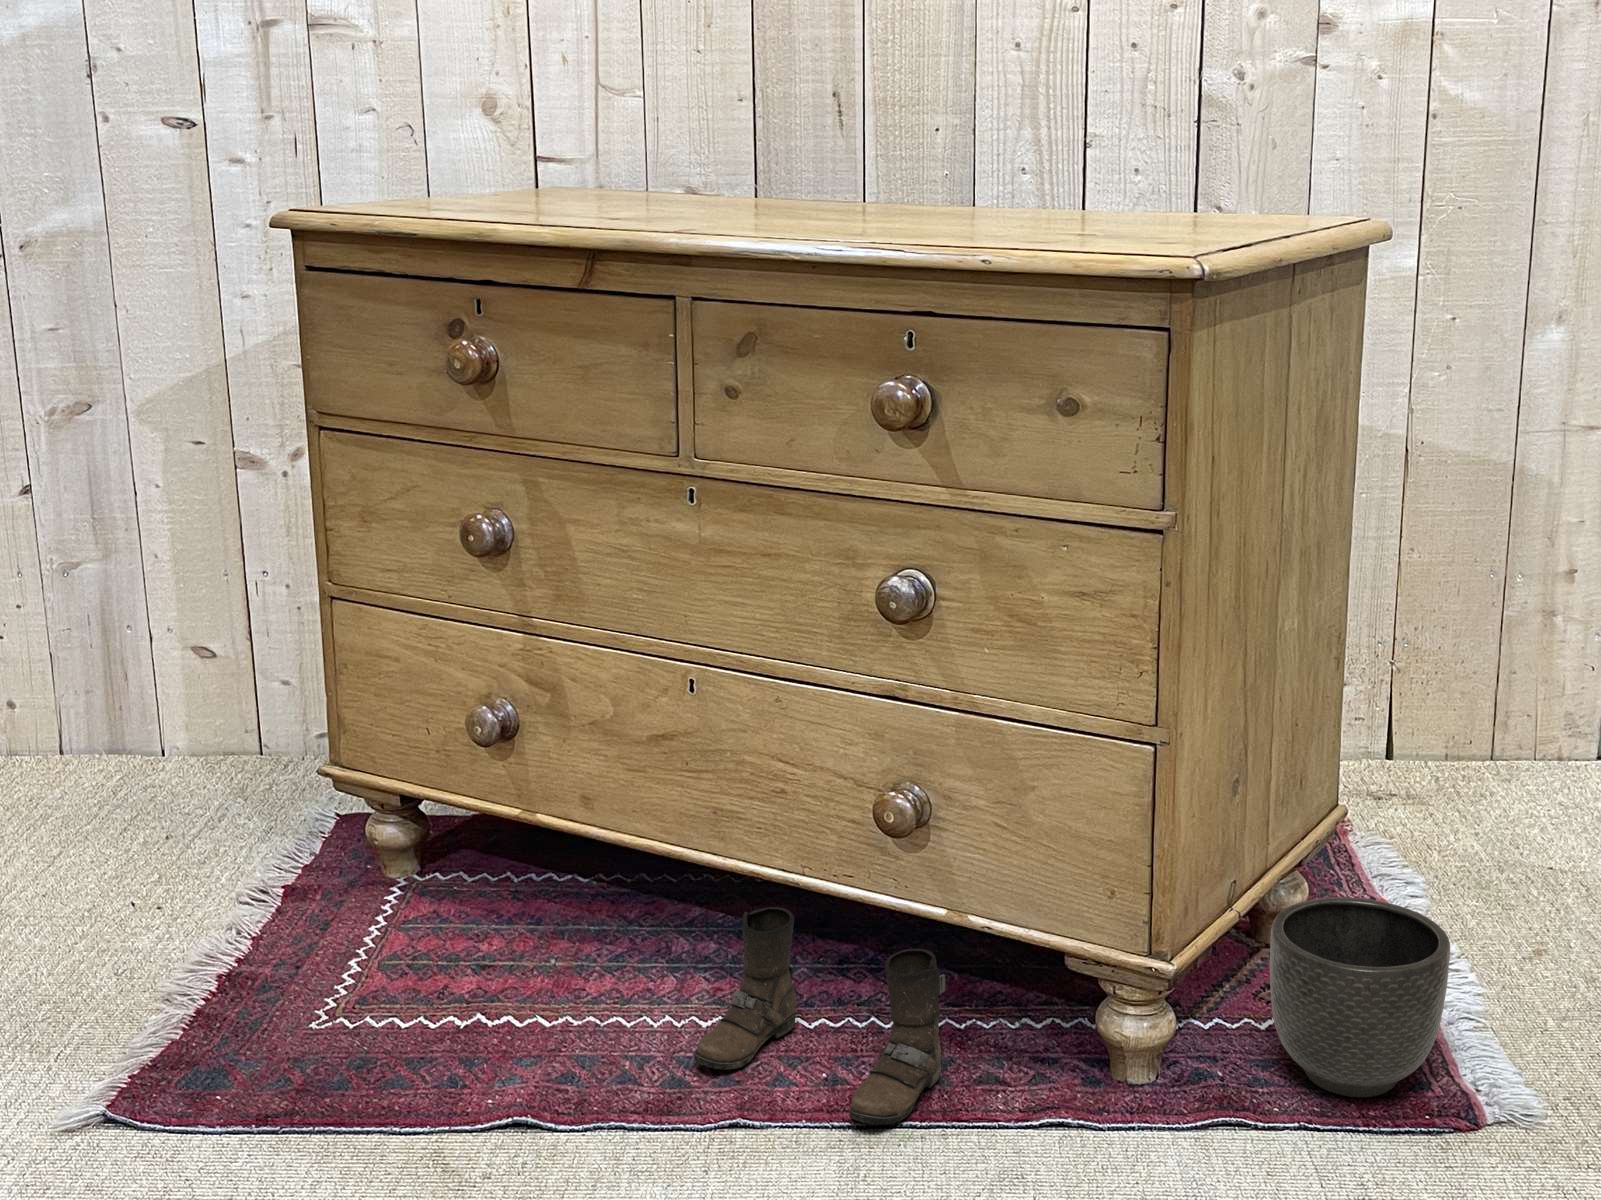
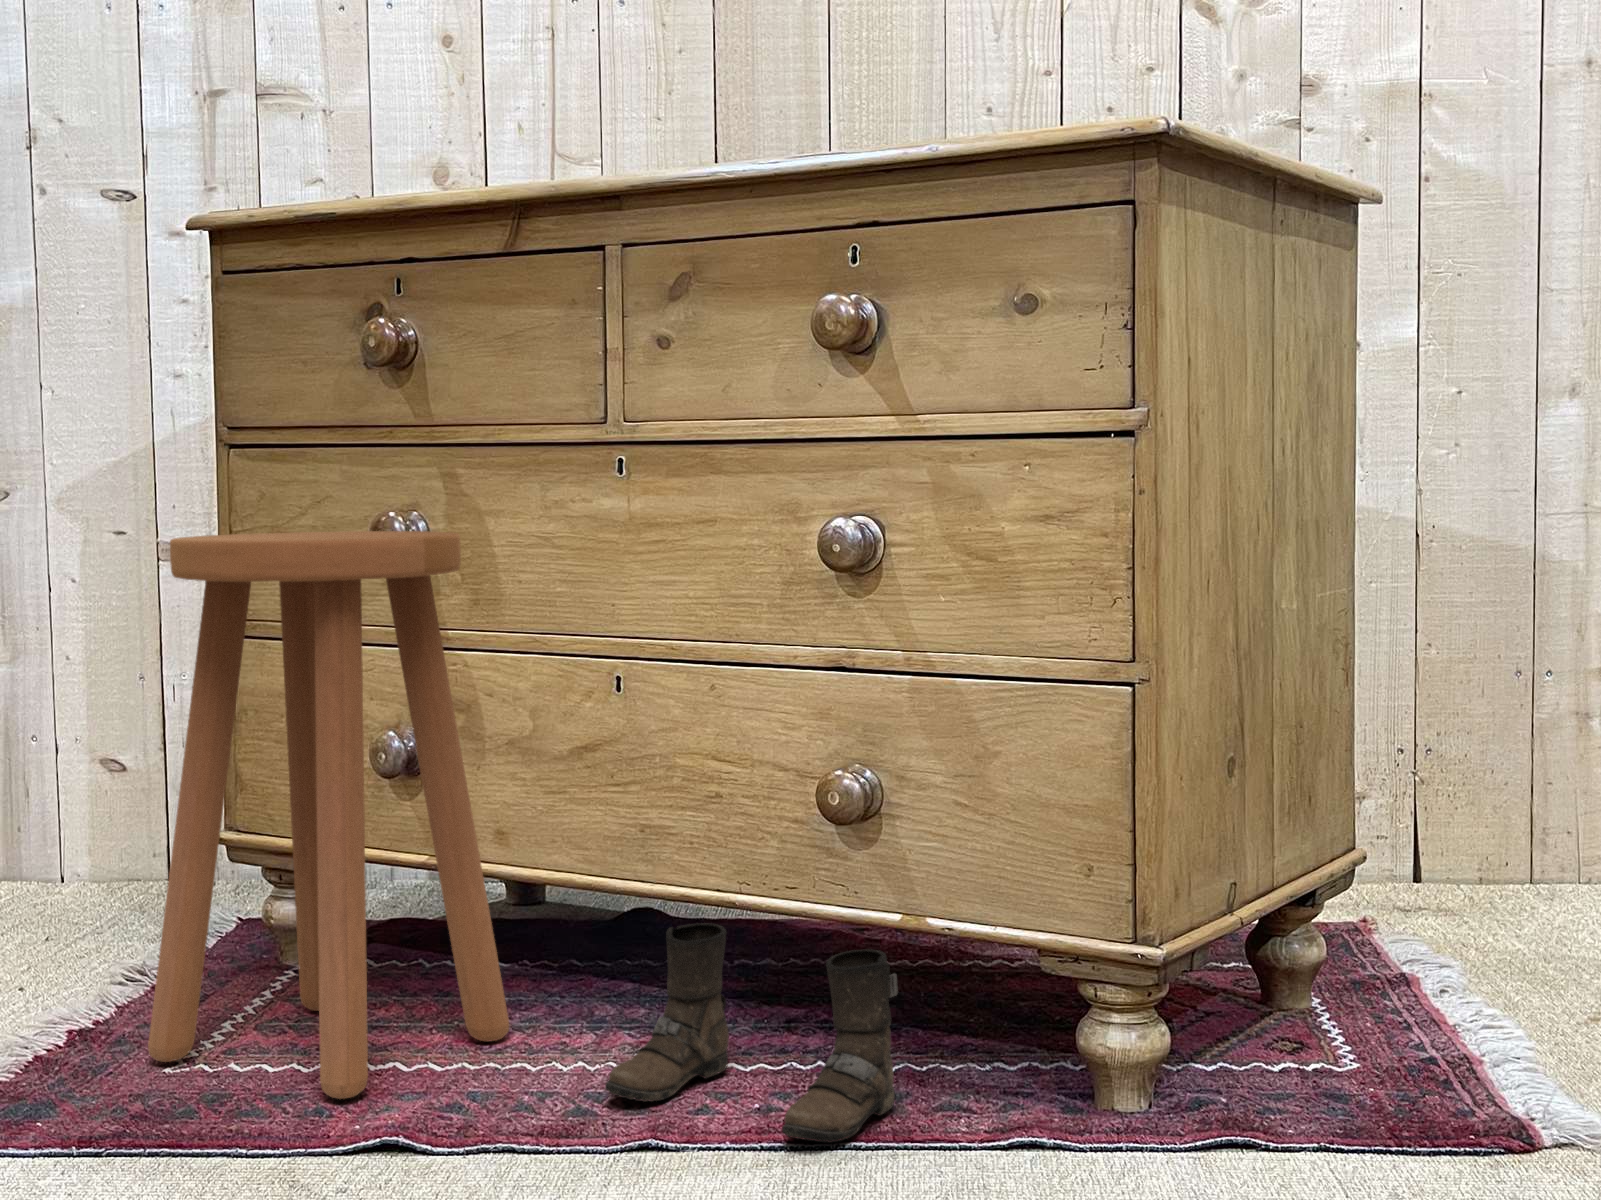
stool: none [289,538,601,1064] -> present [148,531,509,1099]
planter: present [1270,897,1450,1097] -> none [1276,902,1485,1122]

